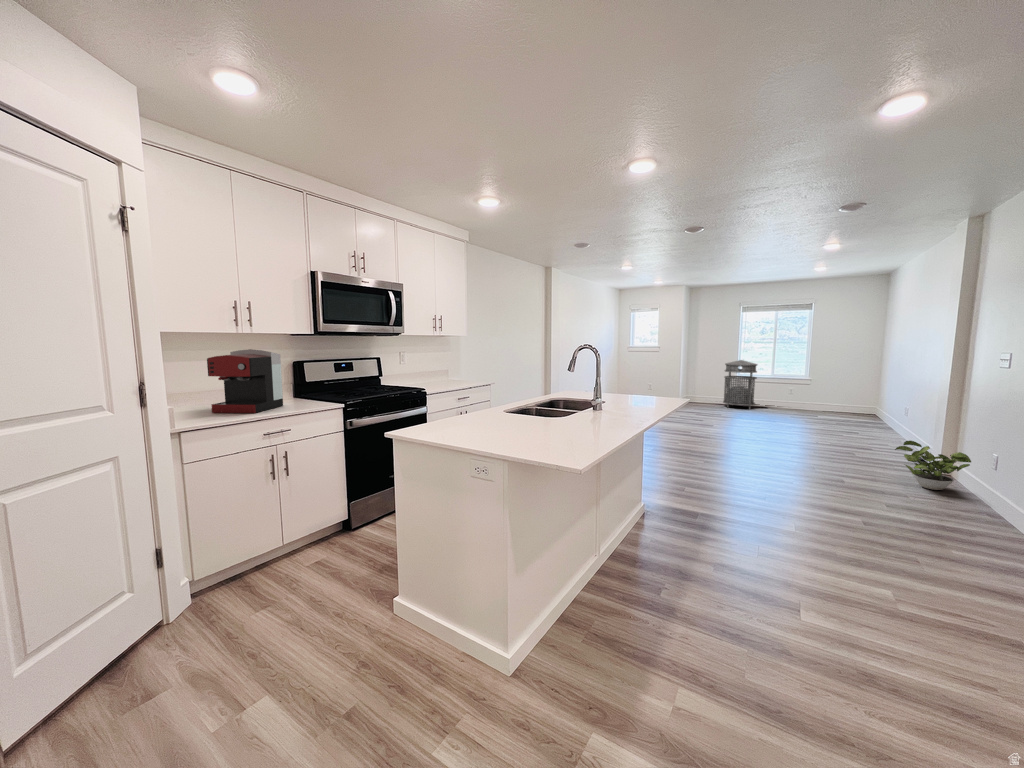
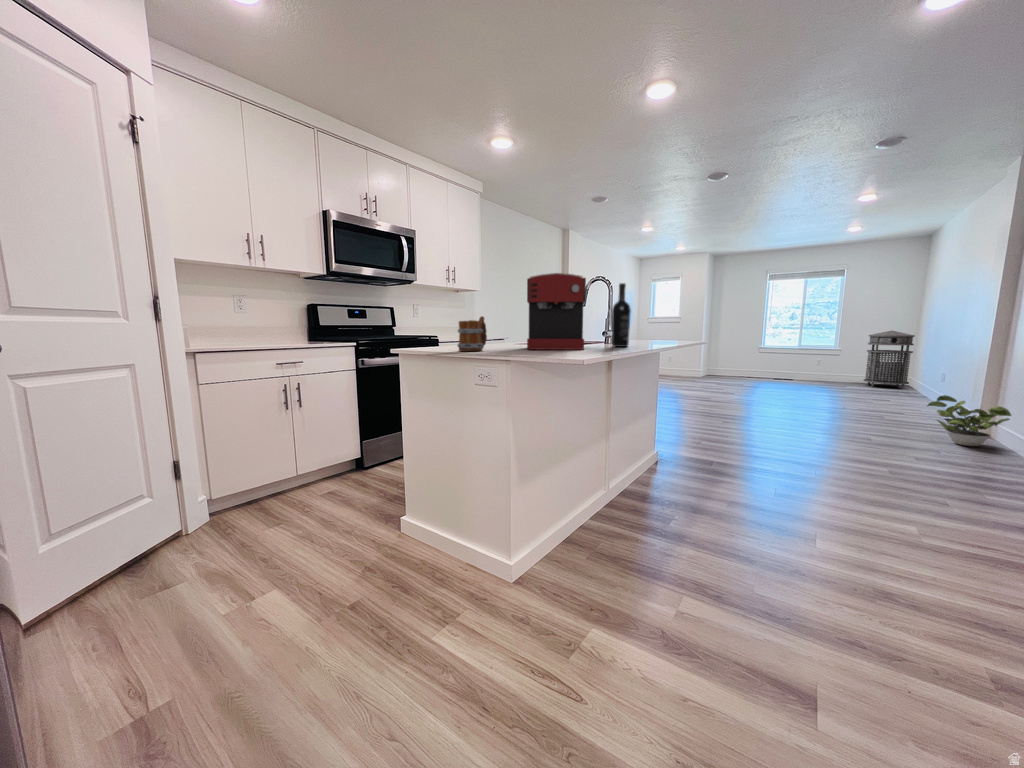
coffee maker: present [207,349,283,413] -> present [527,273,586,350]
trash can: present [723,360,757,409] -> present [864,331,915,389]
wine bottle: none [603,363,620,424] -> present [612,283,631,347]
mug: none [453,400,482,438] -> present [458,316,487,351]

